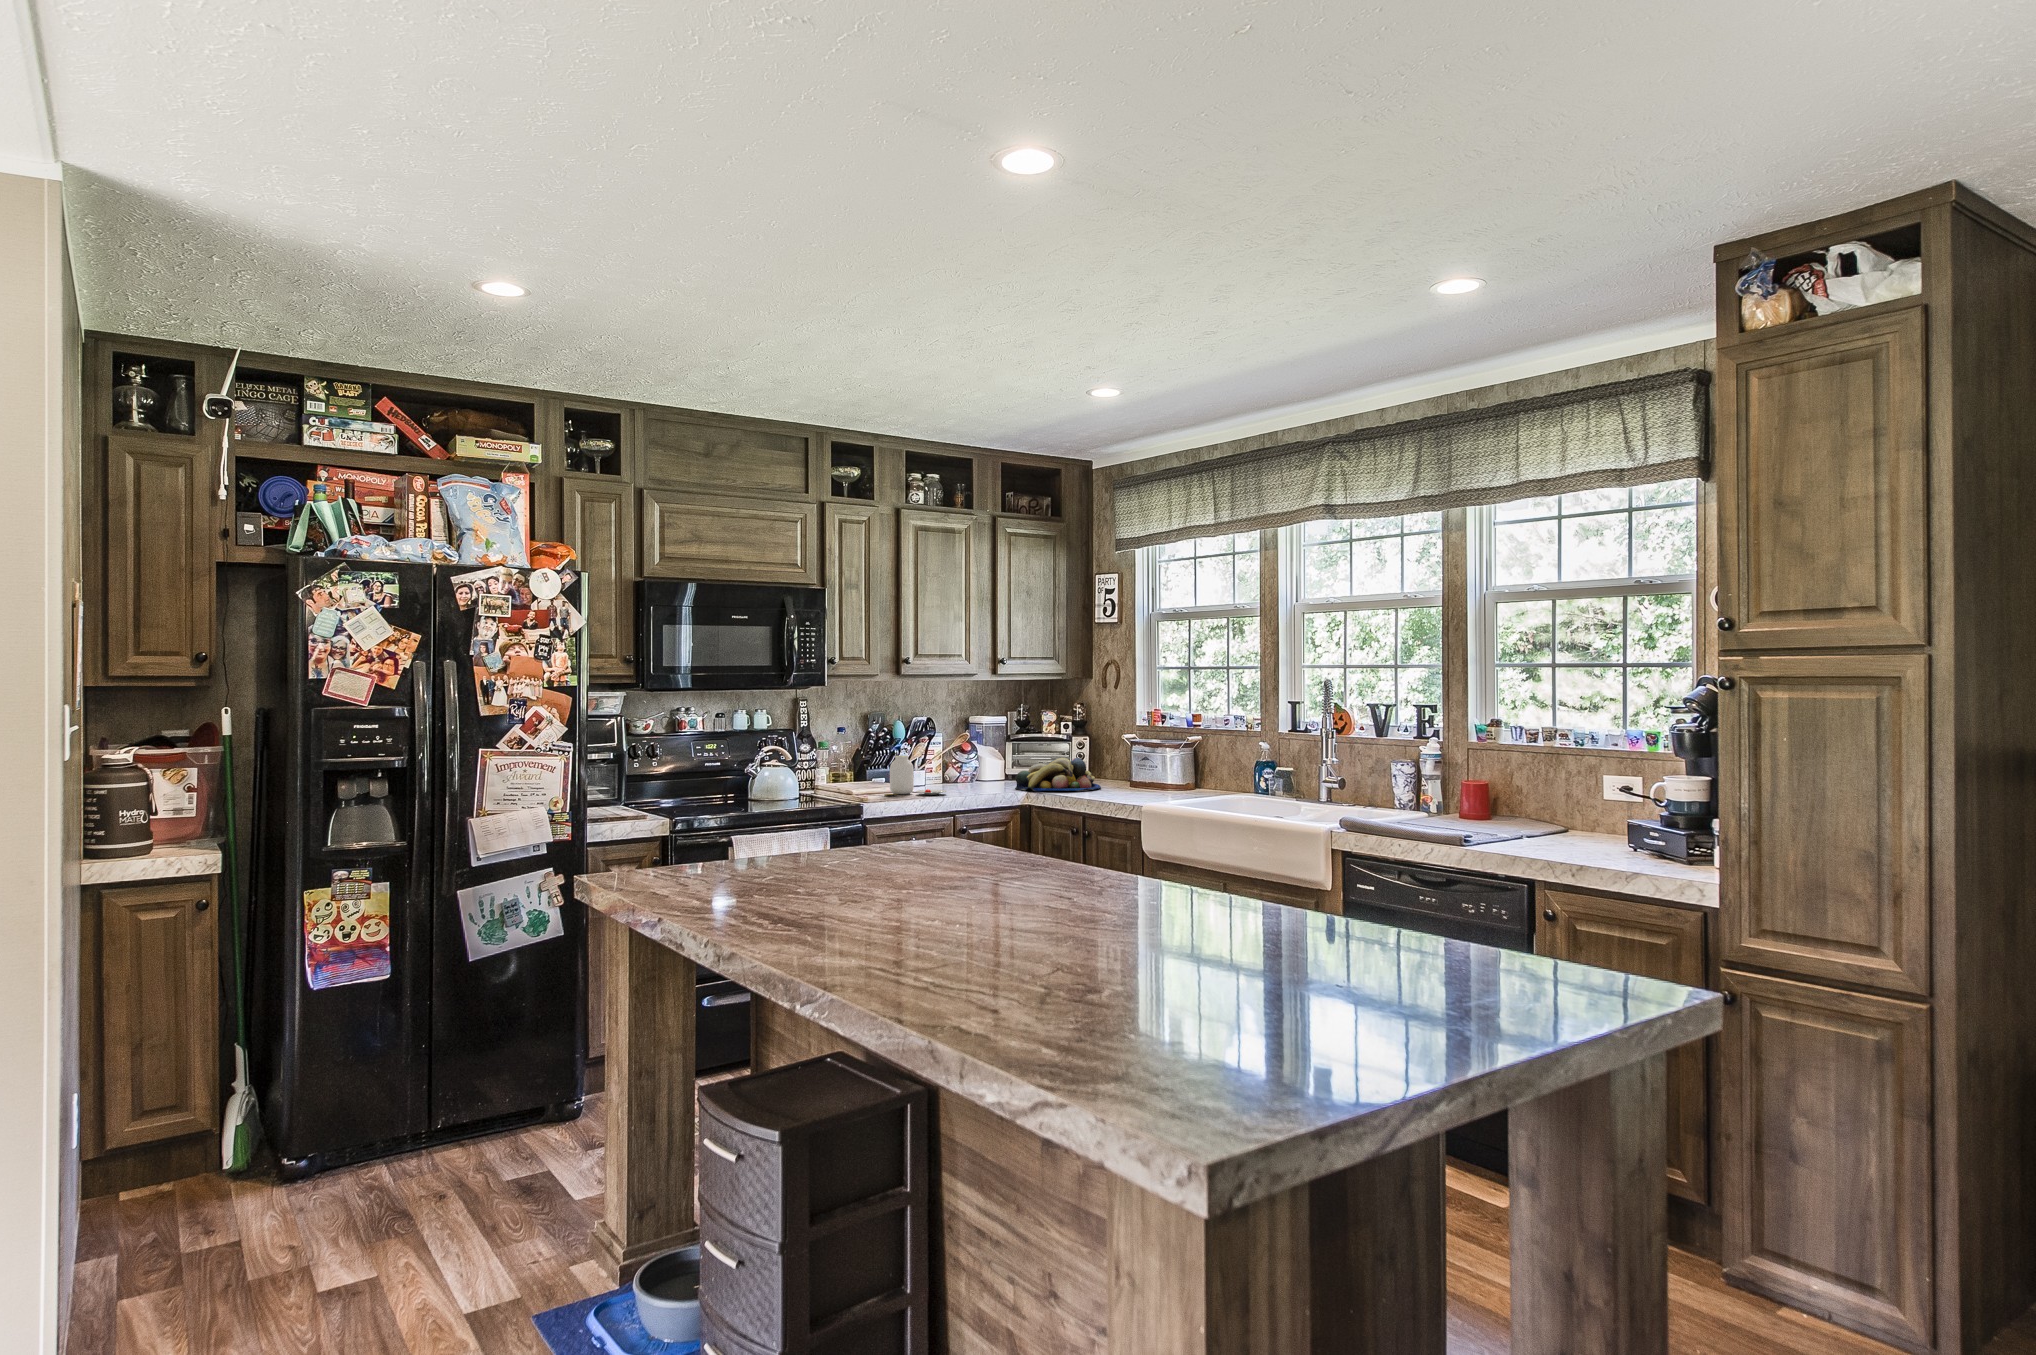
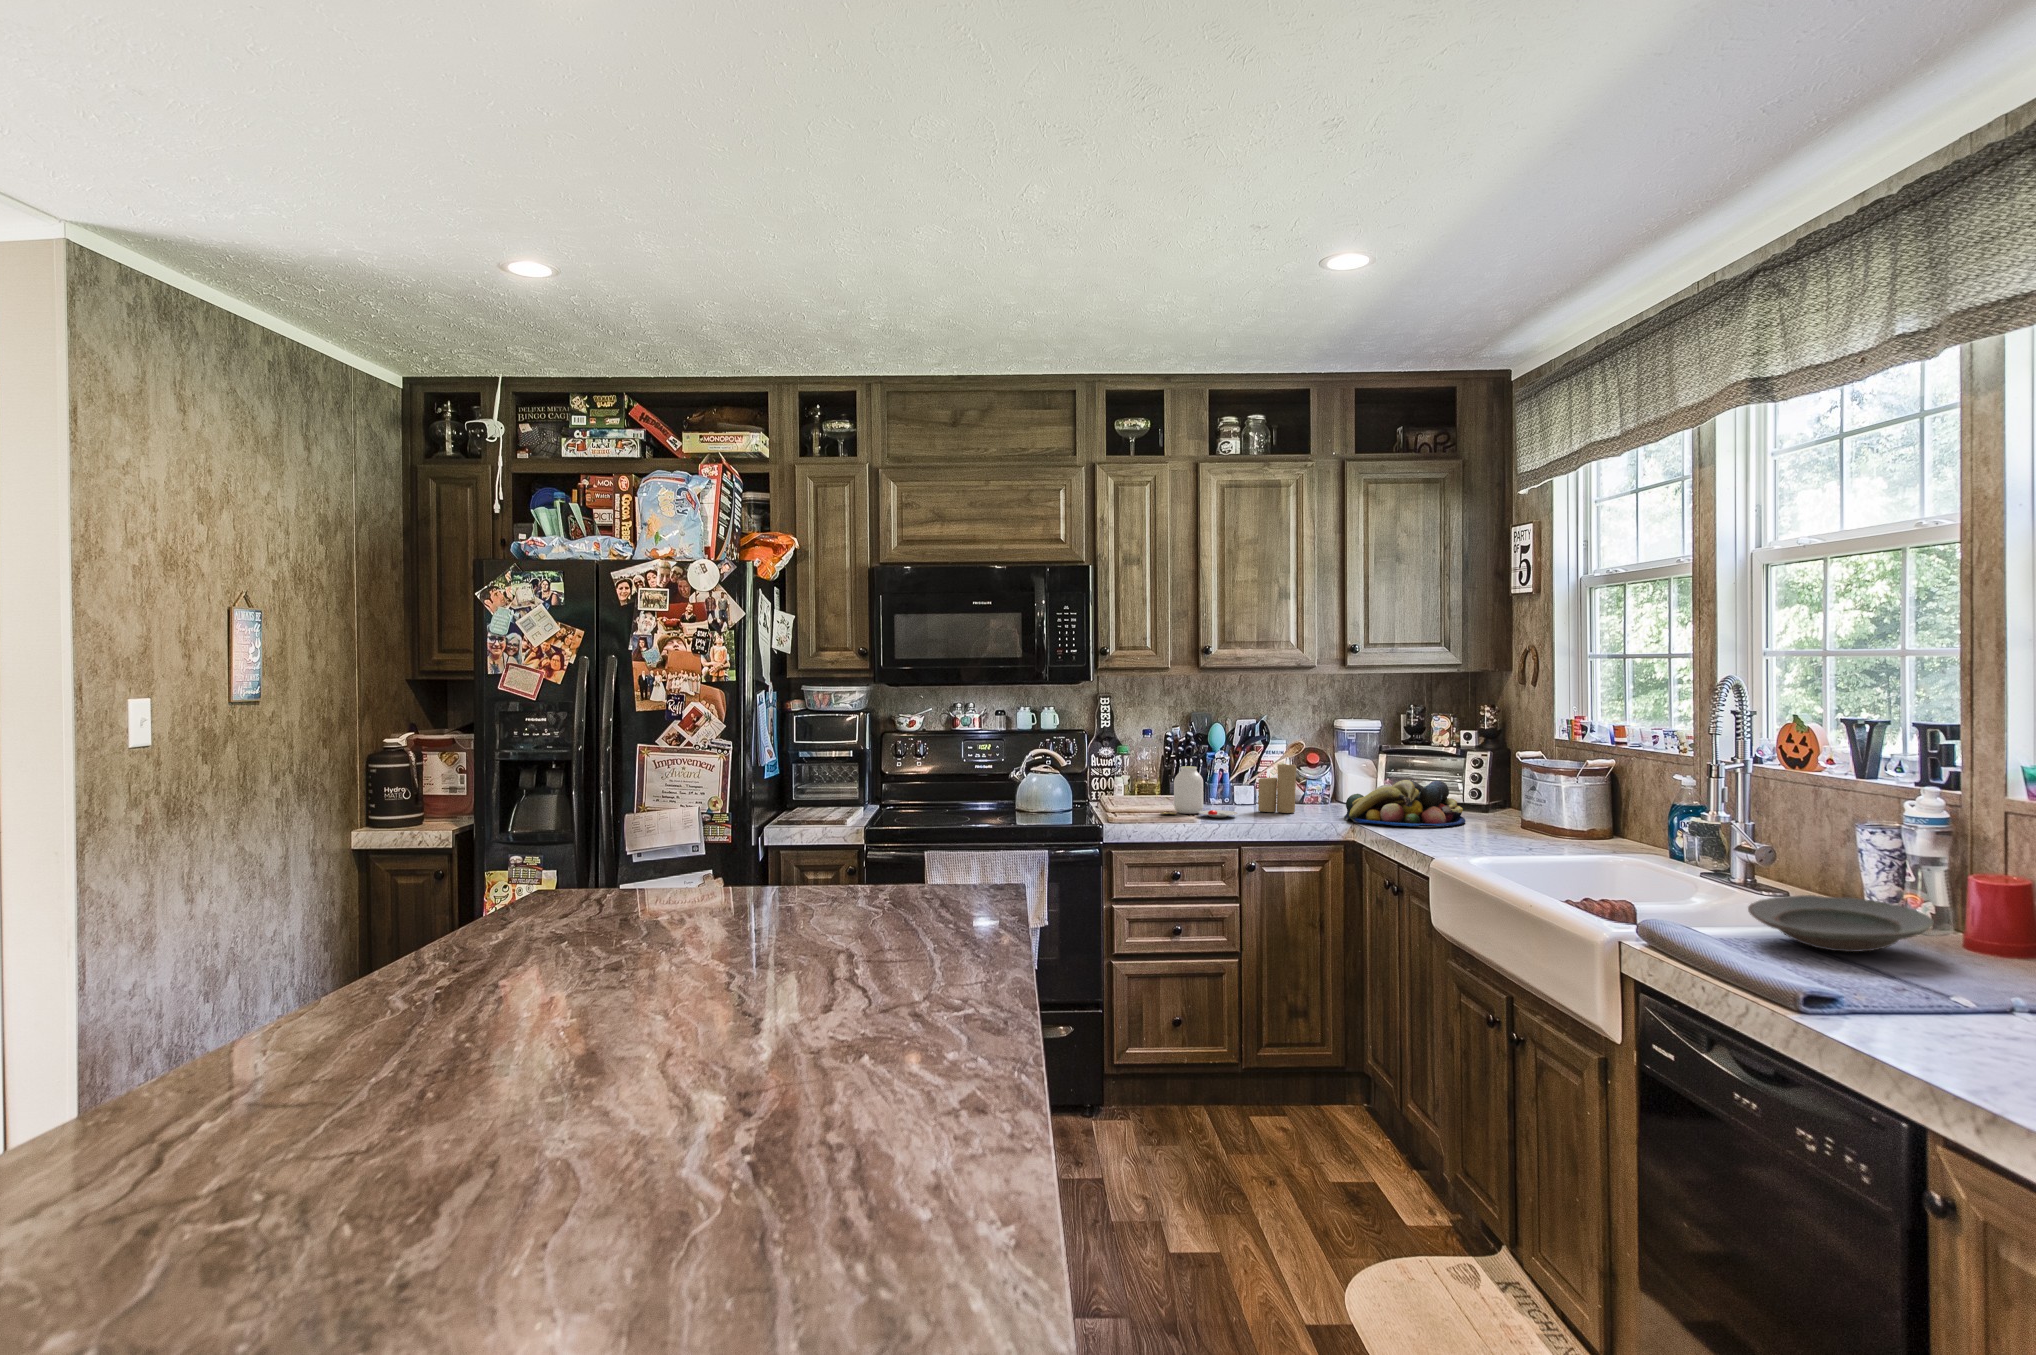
candle: none [946,746,976,789] -> present [1258,758,1296,813]
plate: none [1375,798,1460,823] -> present [1748,895,1934,952]

